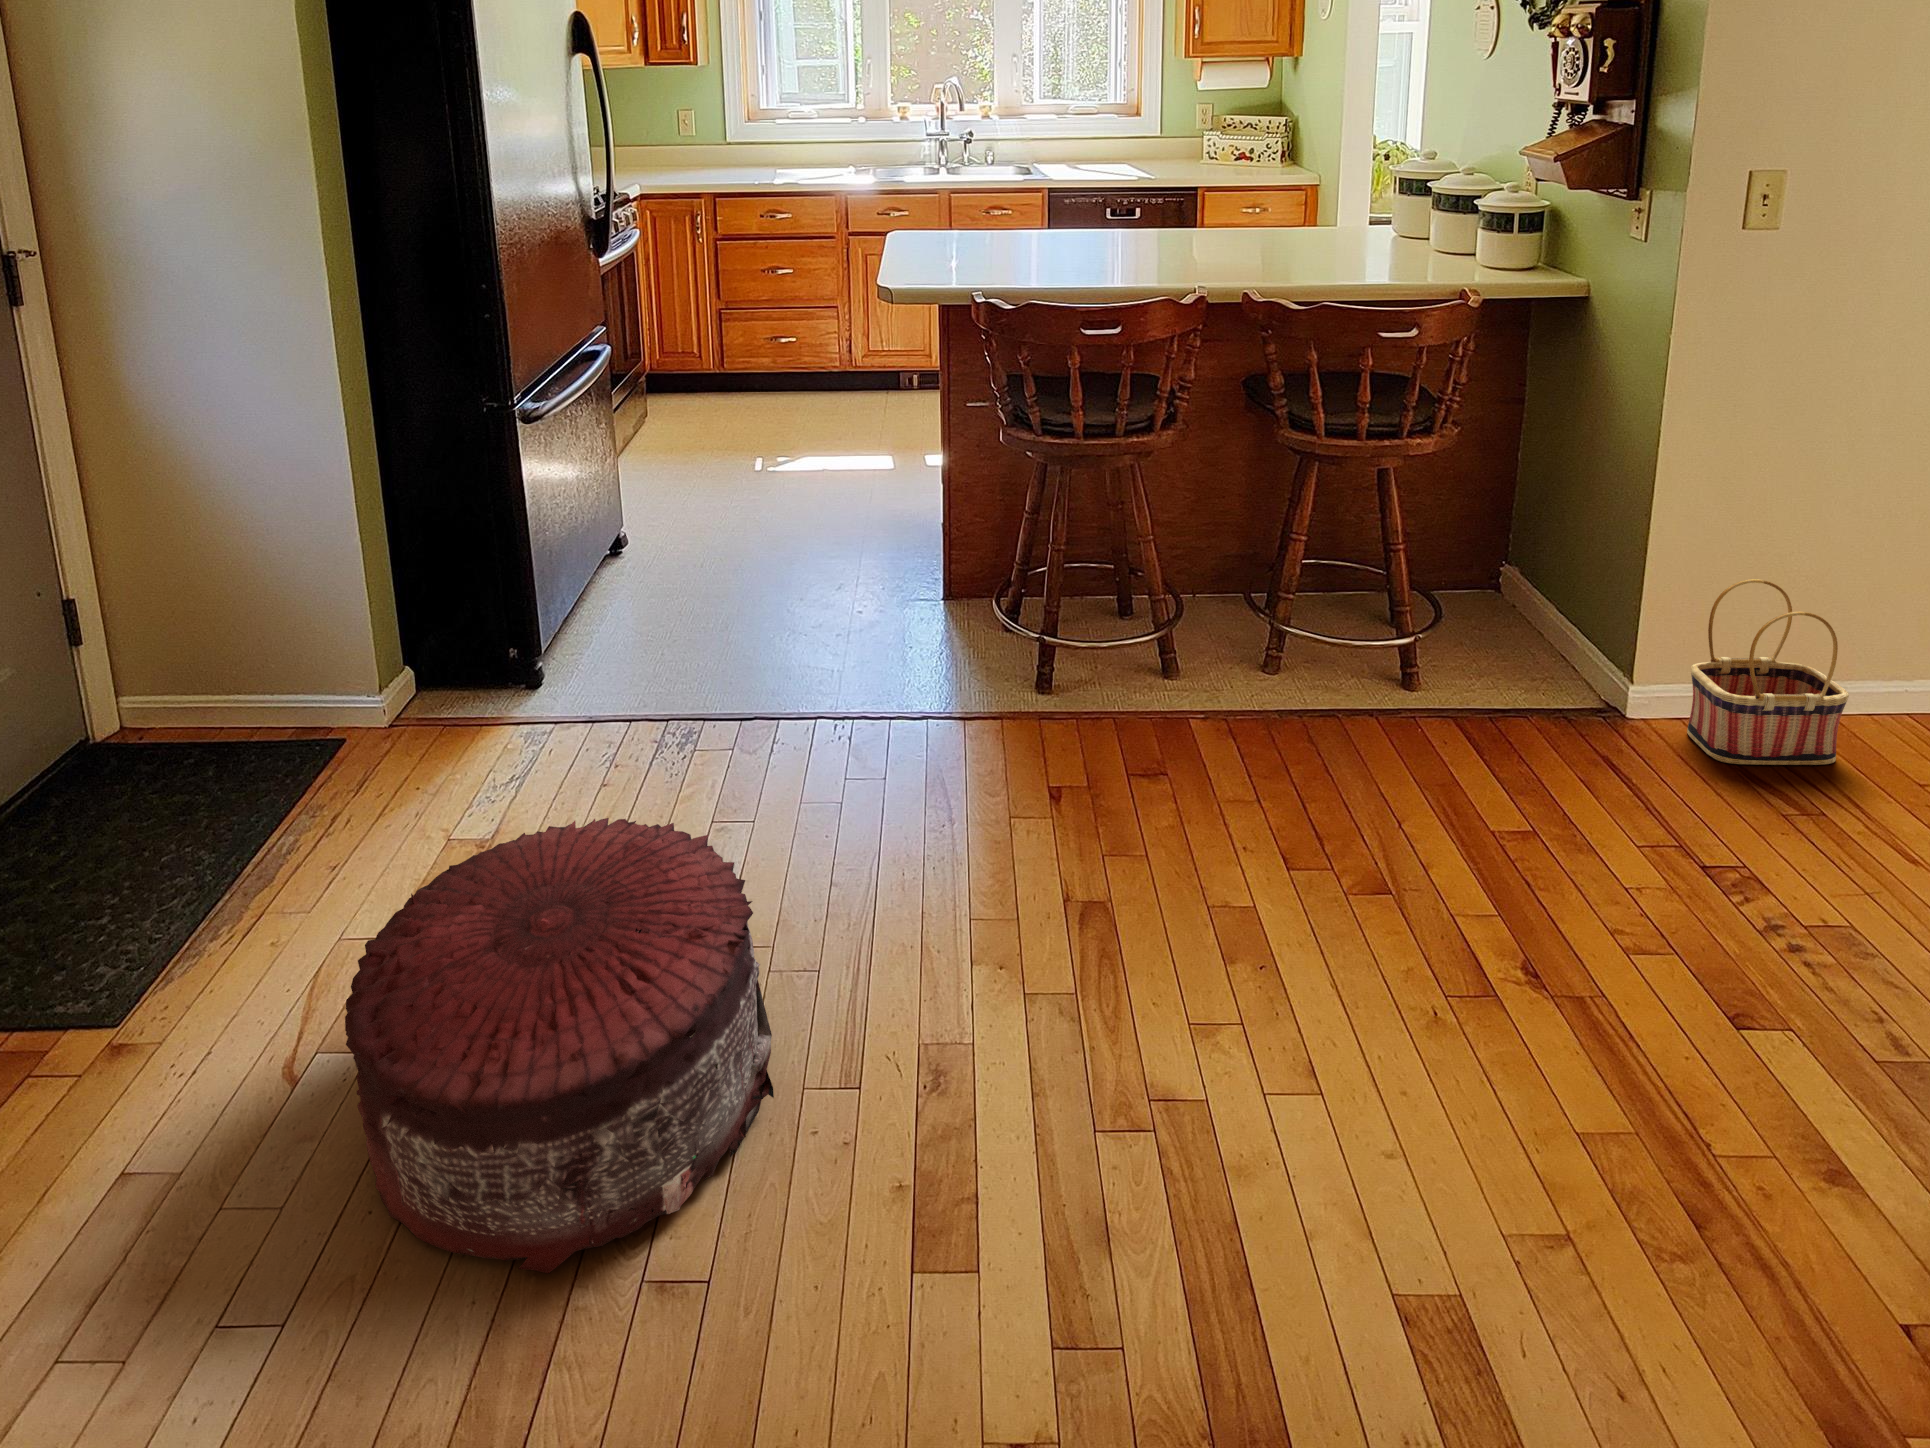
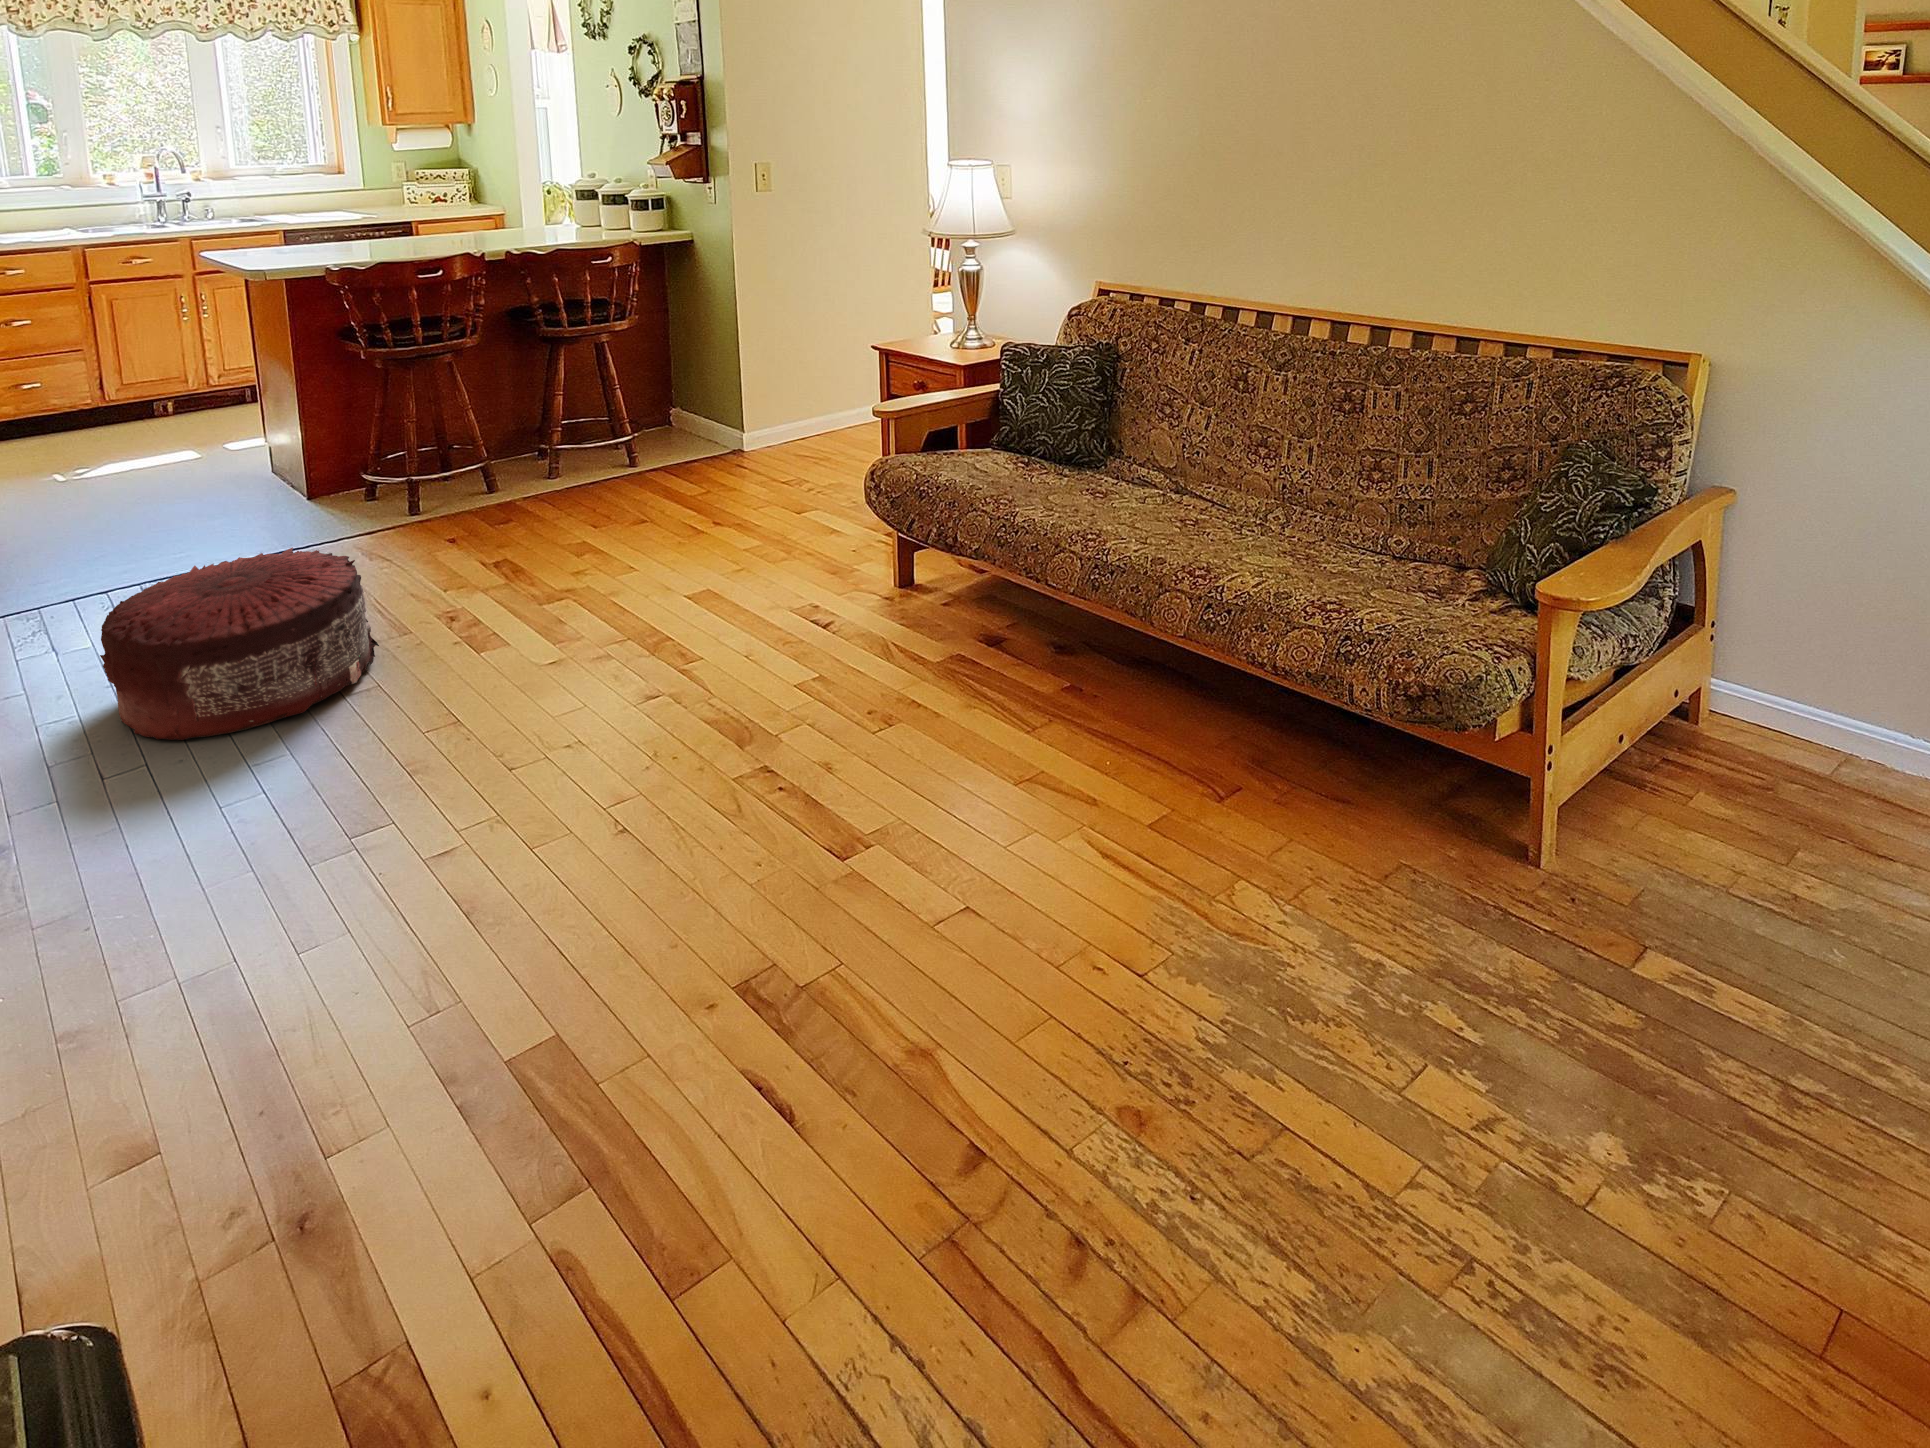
basket: present [1687,579,1849,765] -> none [768,362,833,450]

